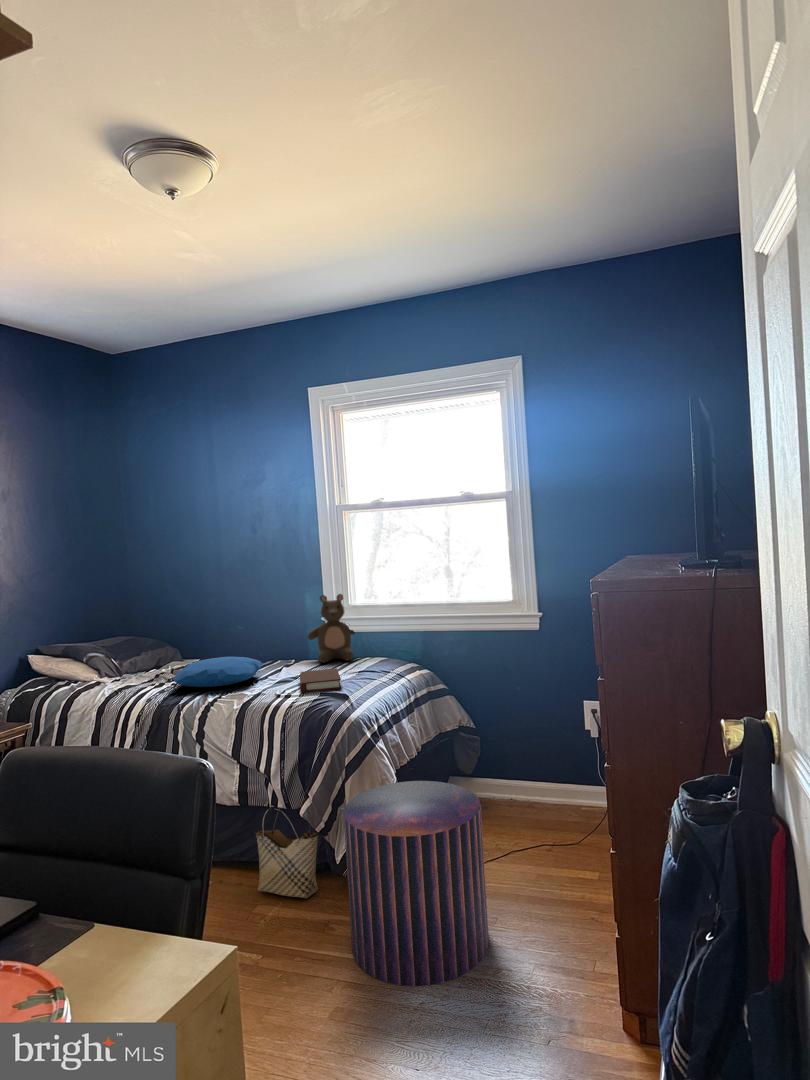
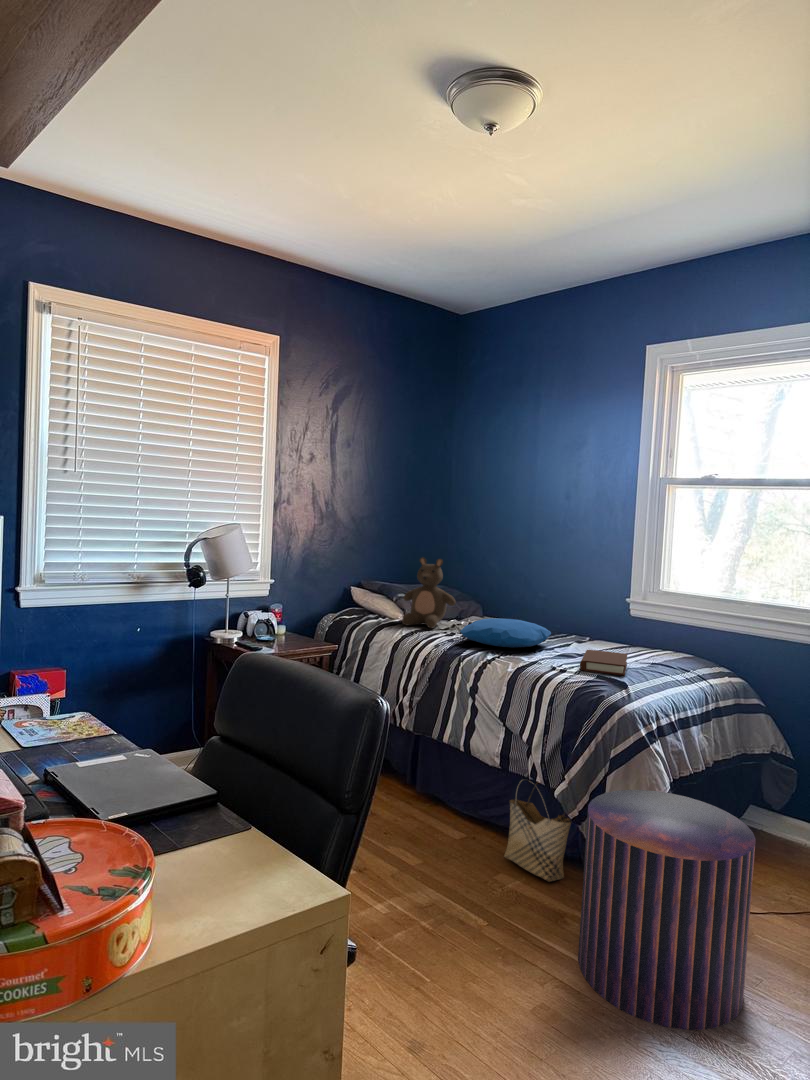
stuffed bear: present [308,594,355,663] -> present [402,557,456,628]

